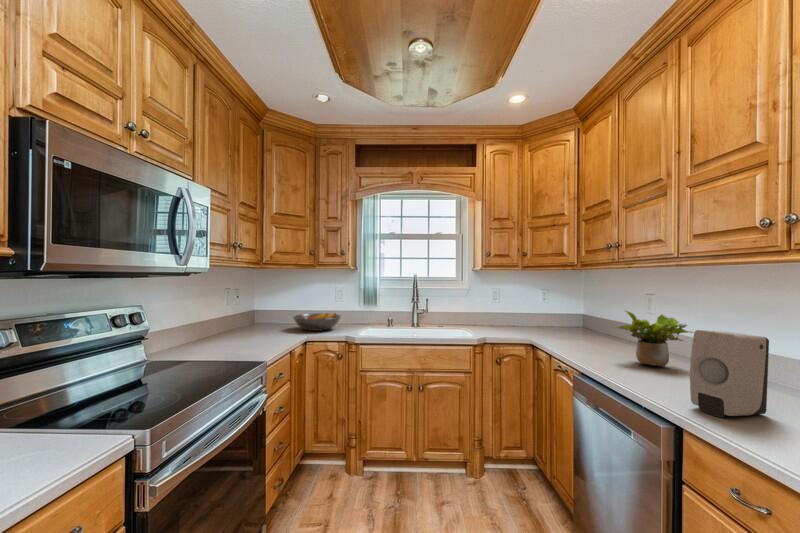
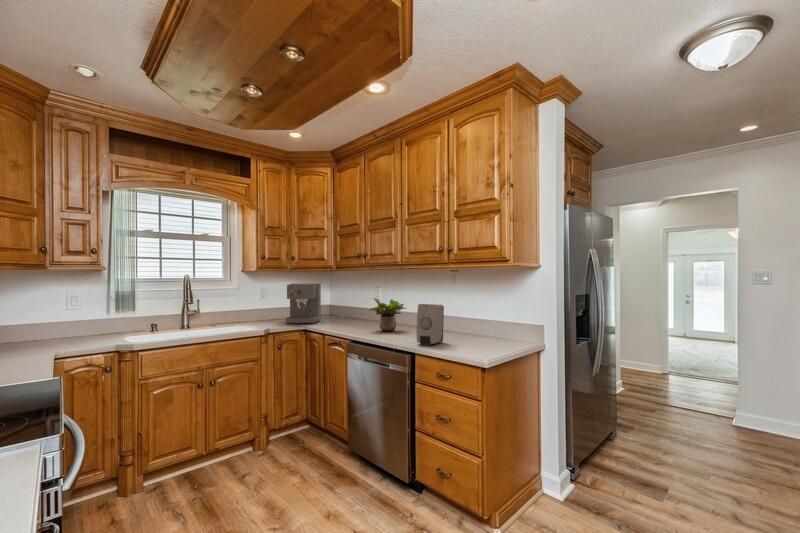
coffee maker: none [515,285,563,337] -> present [286,283,321,324]
fruit bowl: present [293,313,341,331] -> none [24,322,101,347]

